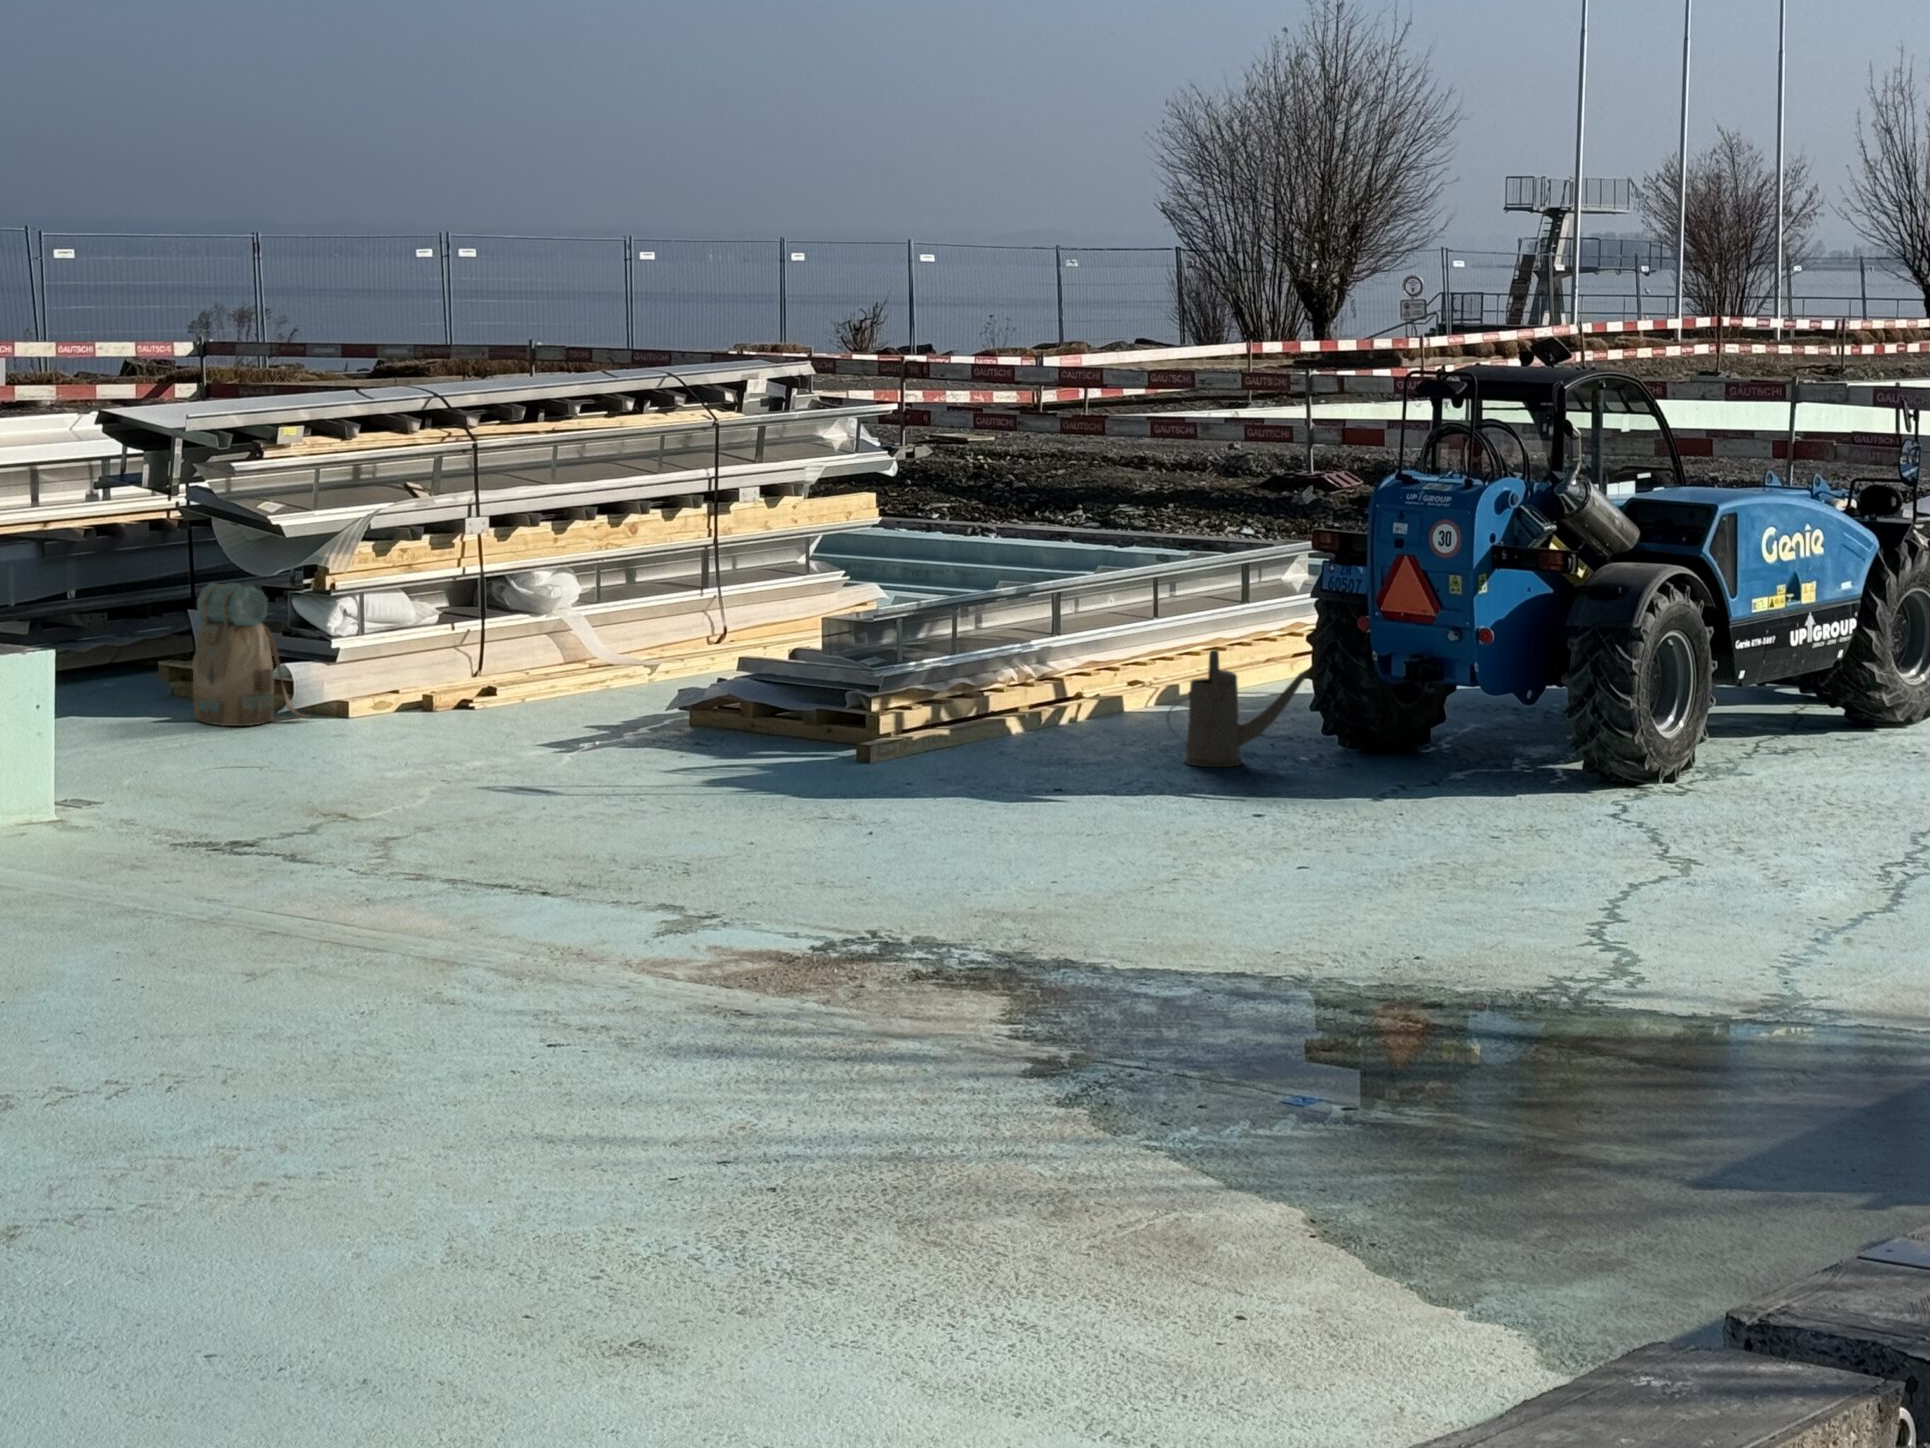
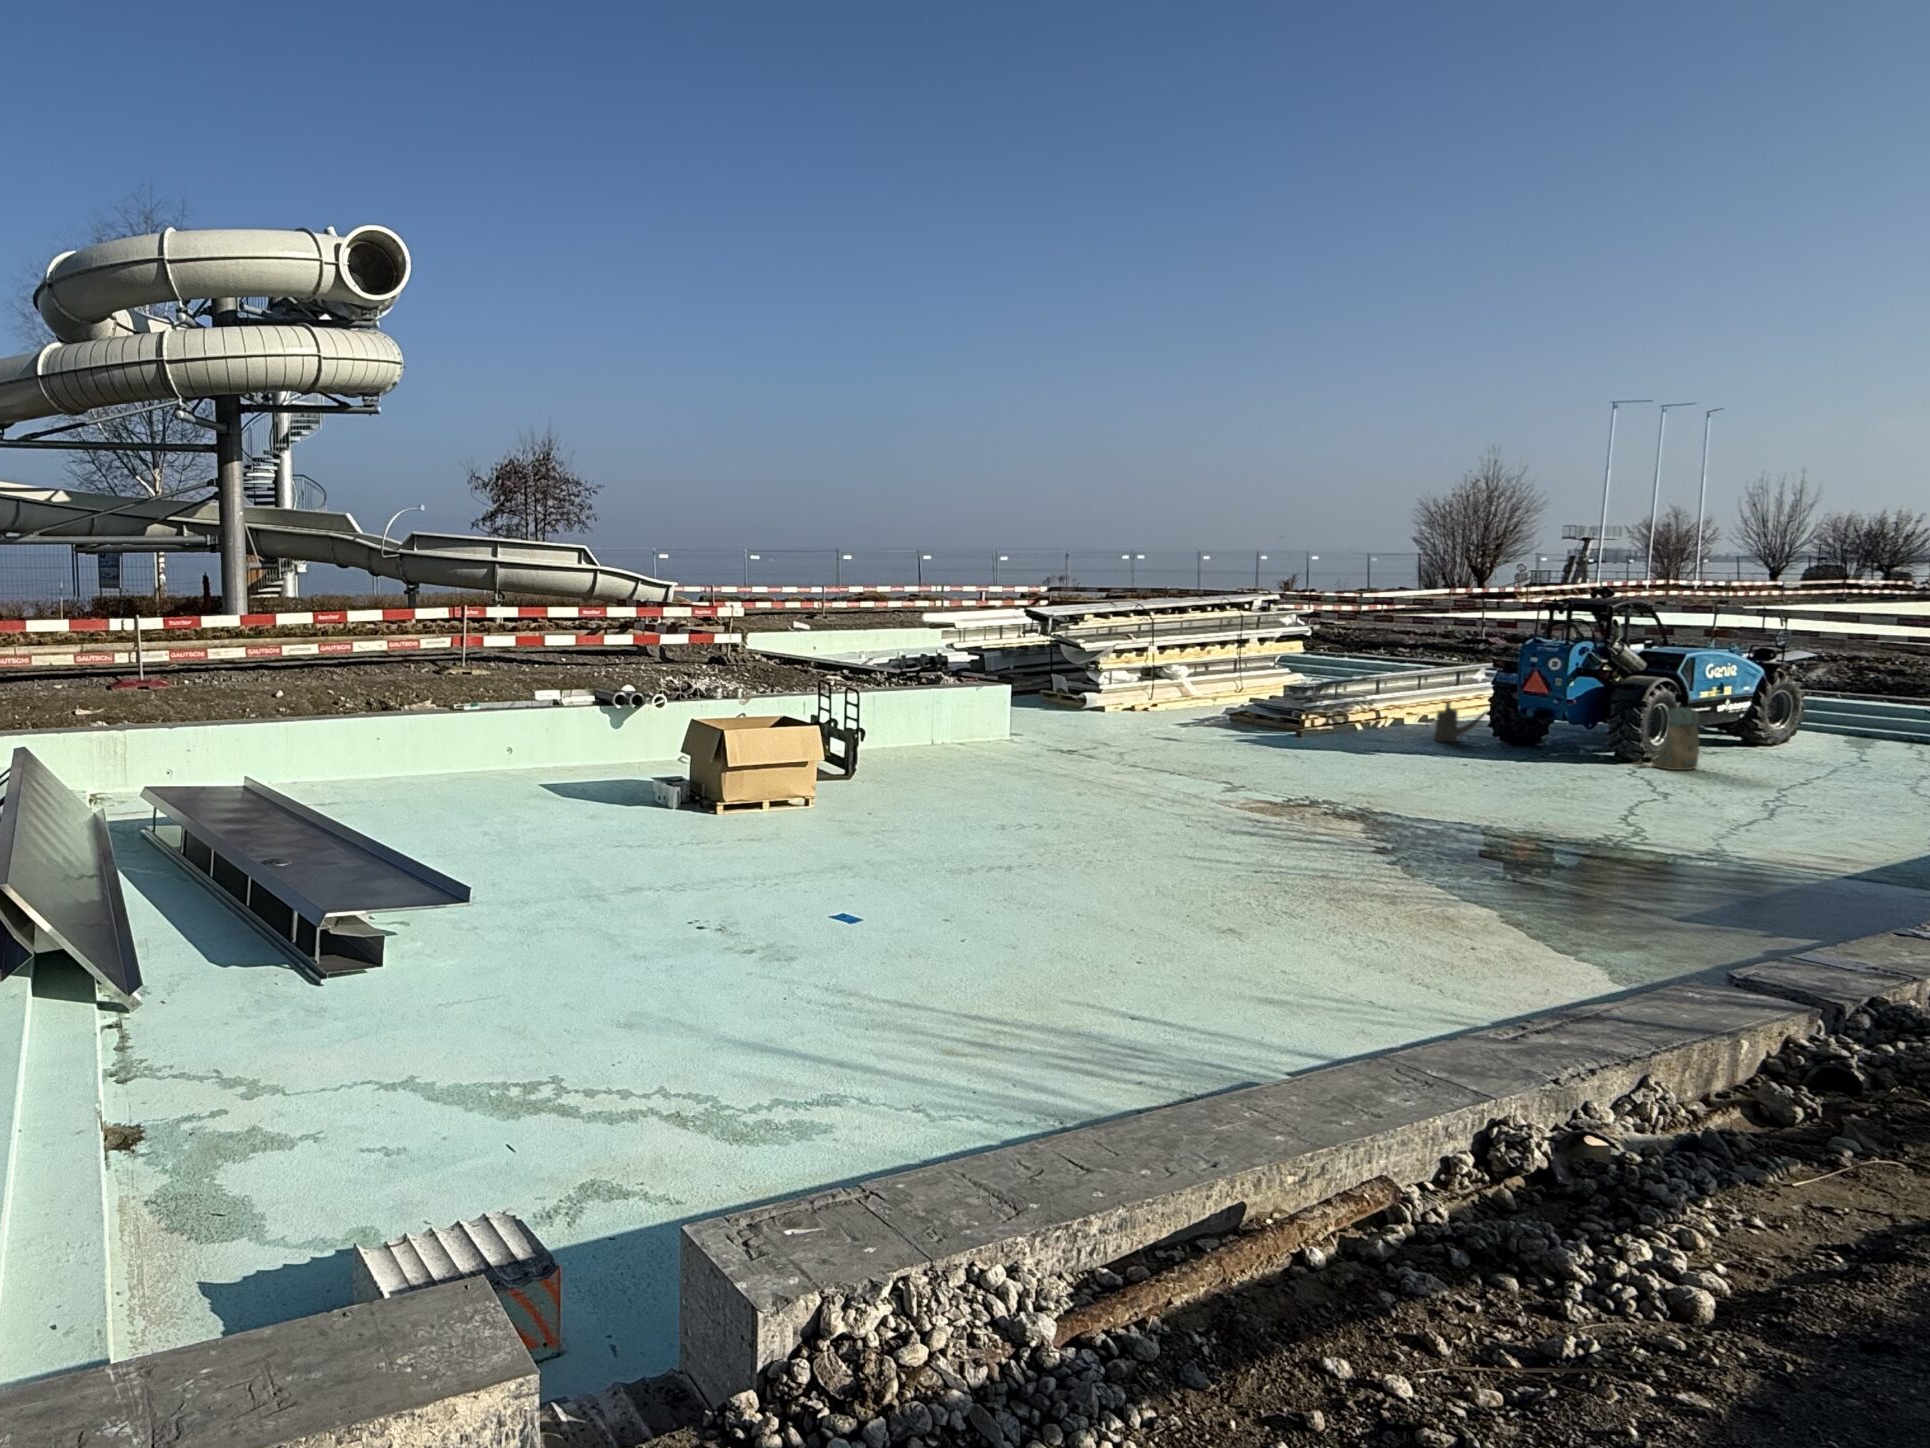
backpack: present [192,583,309,726] -> present [1637,707,1699,770]

